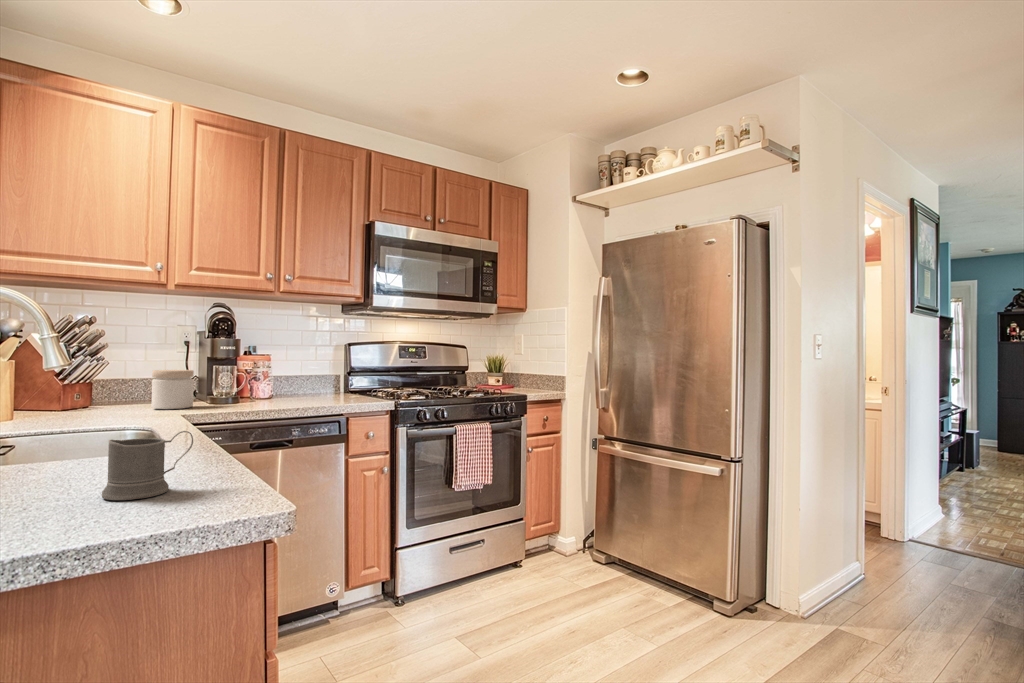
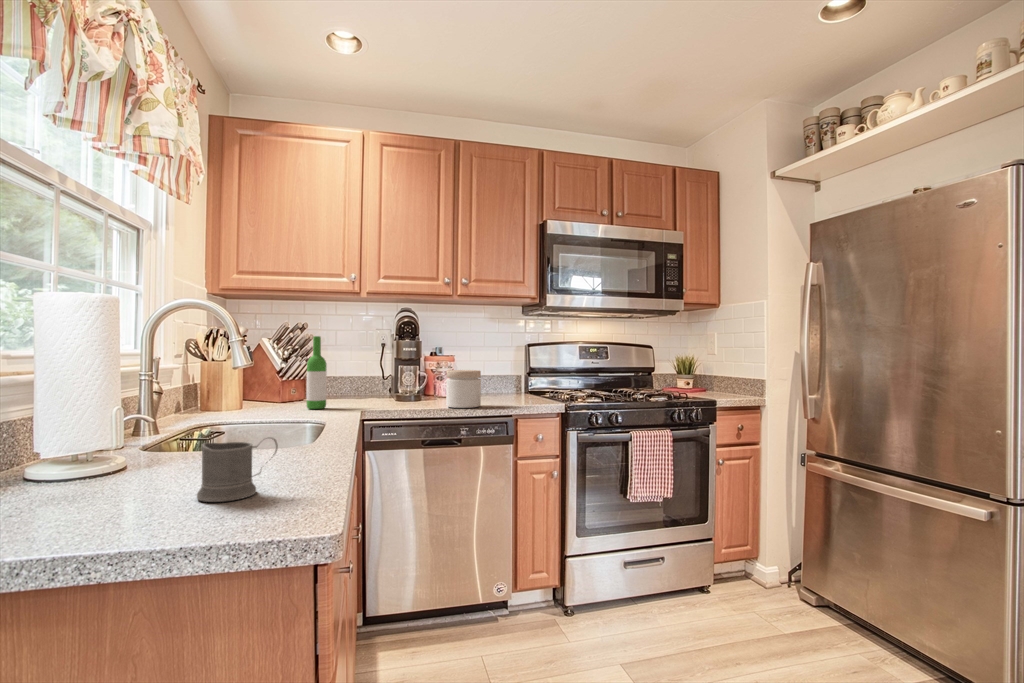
wine bottle: none [101,331,128,415] -> present [307,336,327,409]
jar: present [152,370,194,409] -> present [446,370,481,408]

